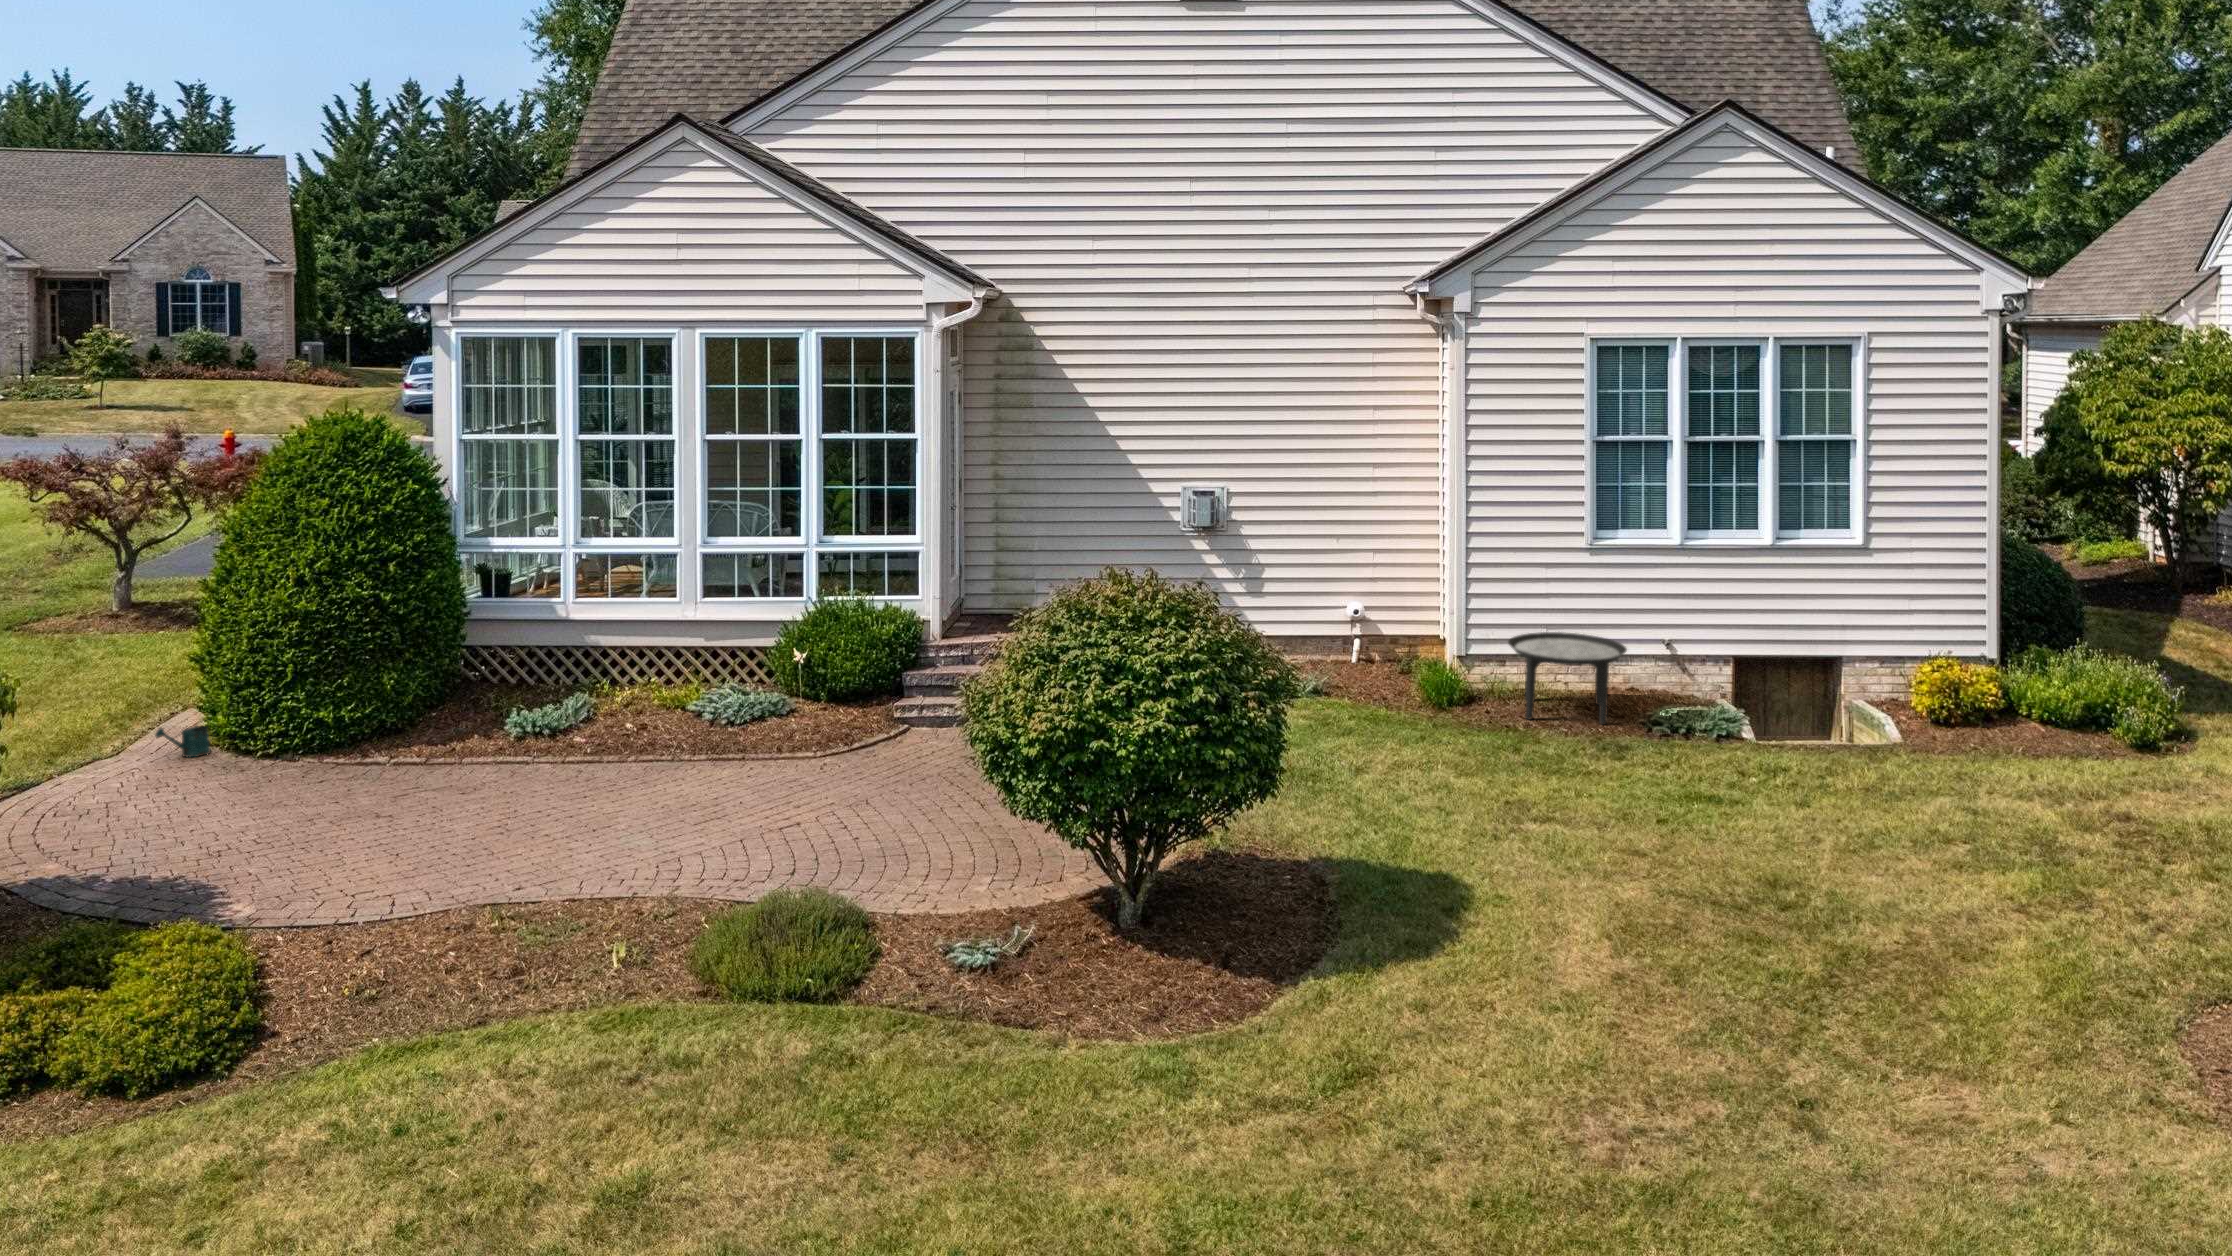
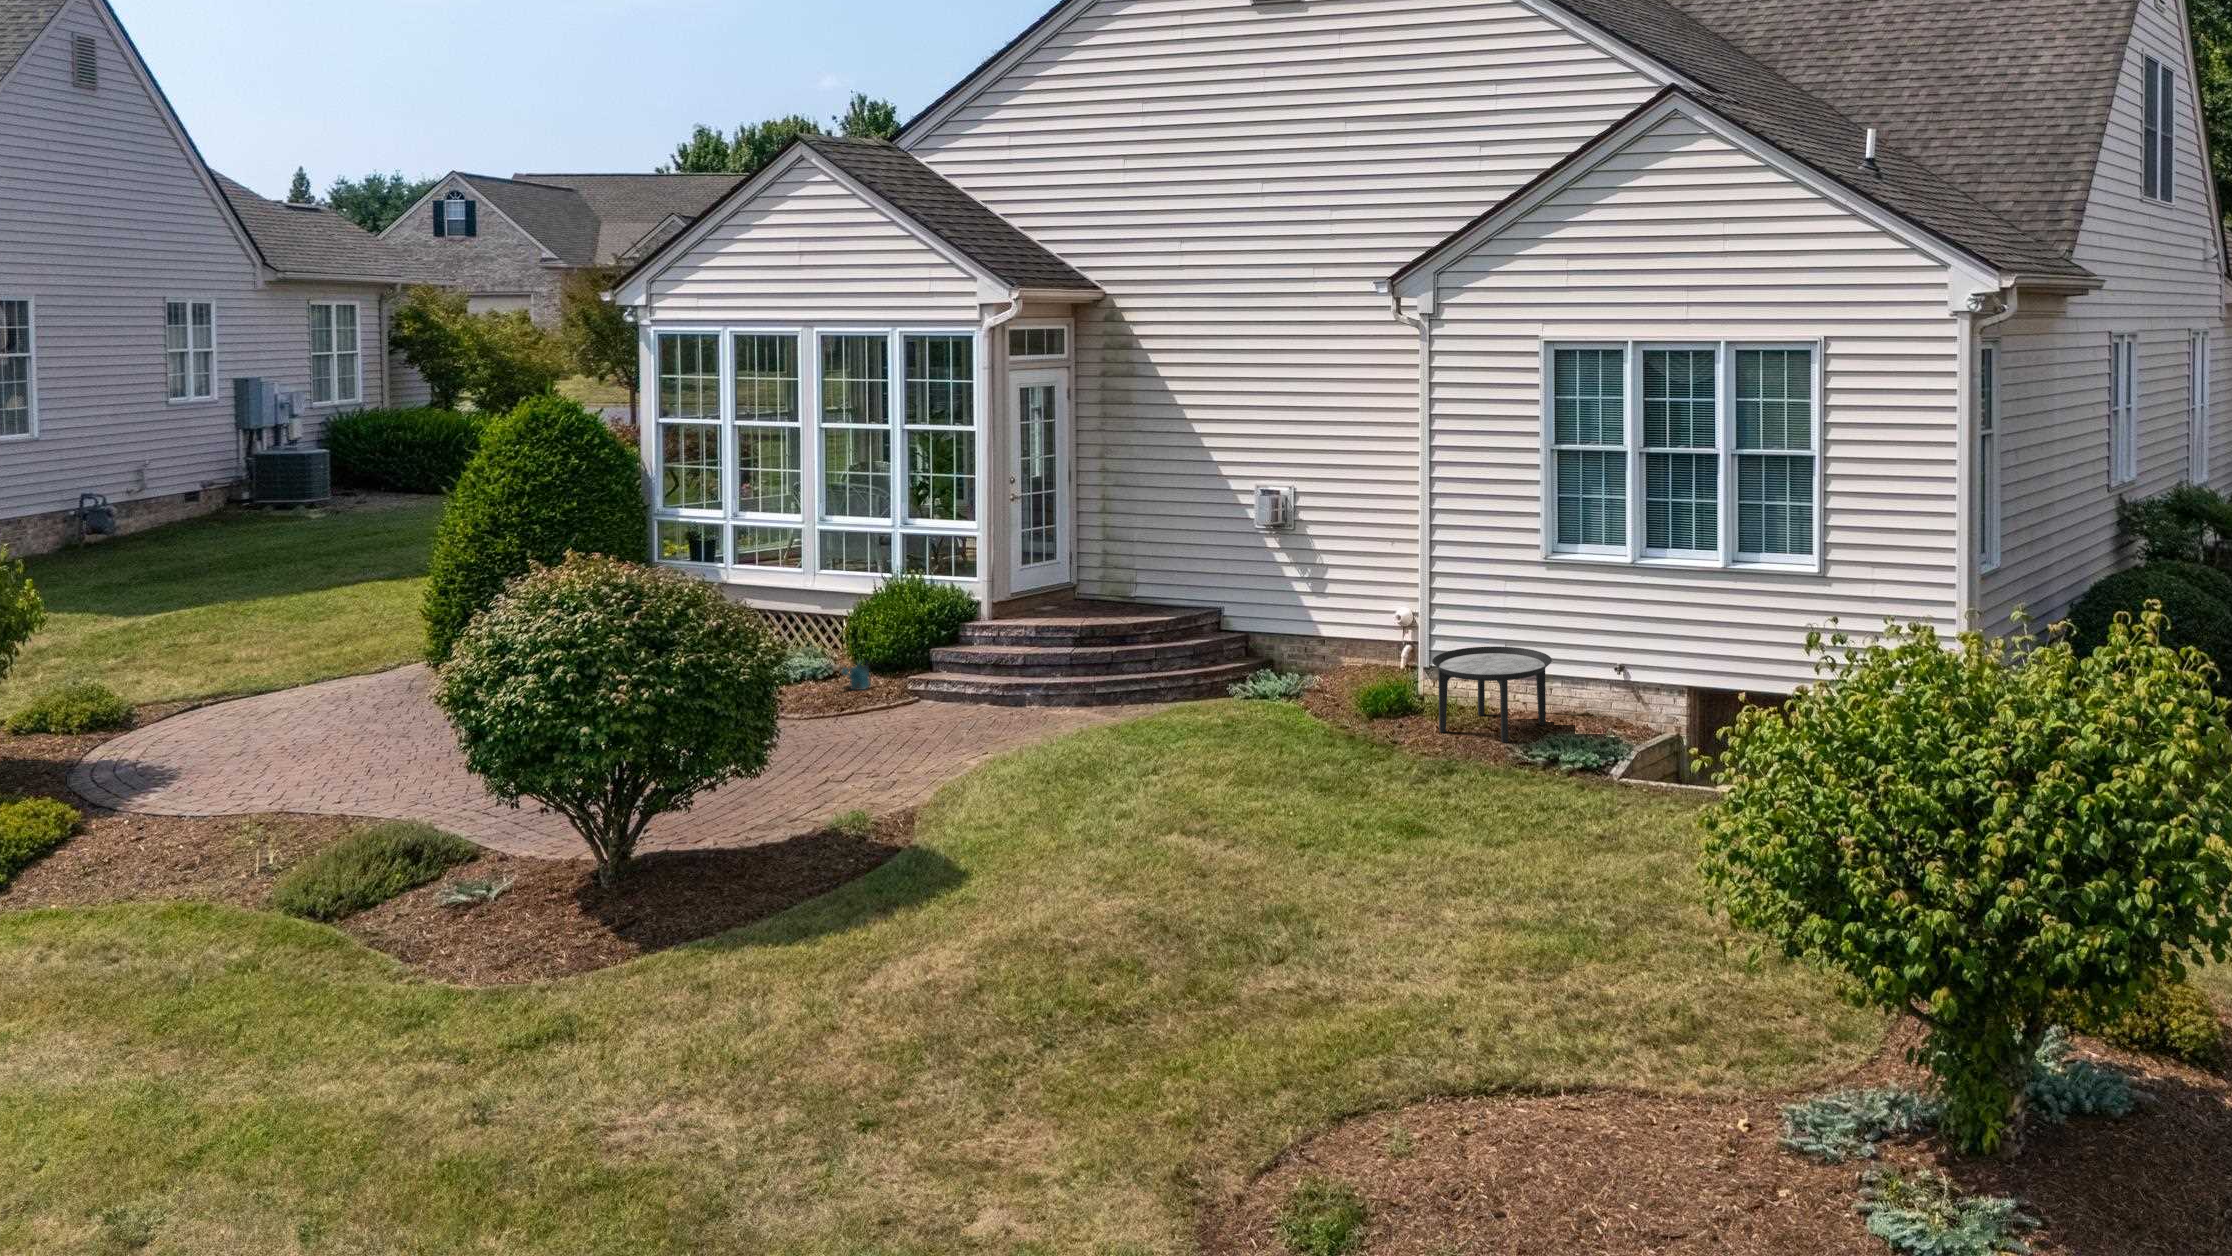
watering can: present [156,725,210,757] -> present [841,663,870,690]

